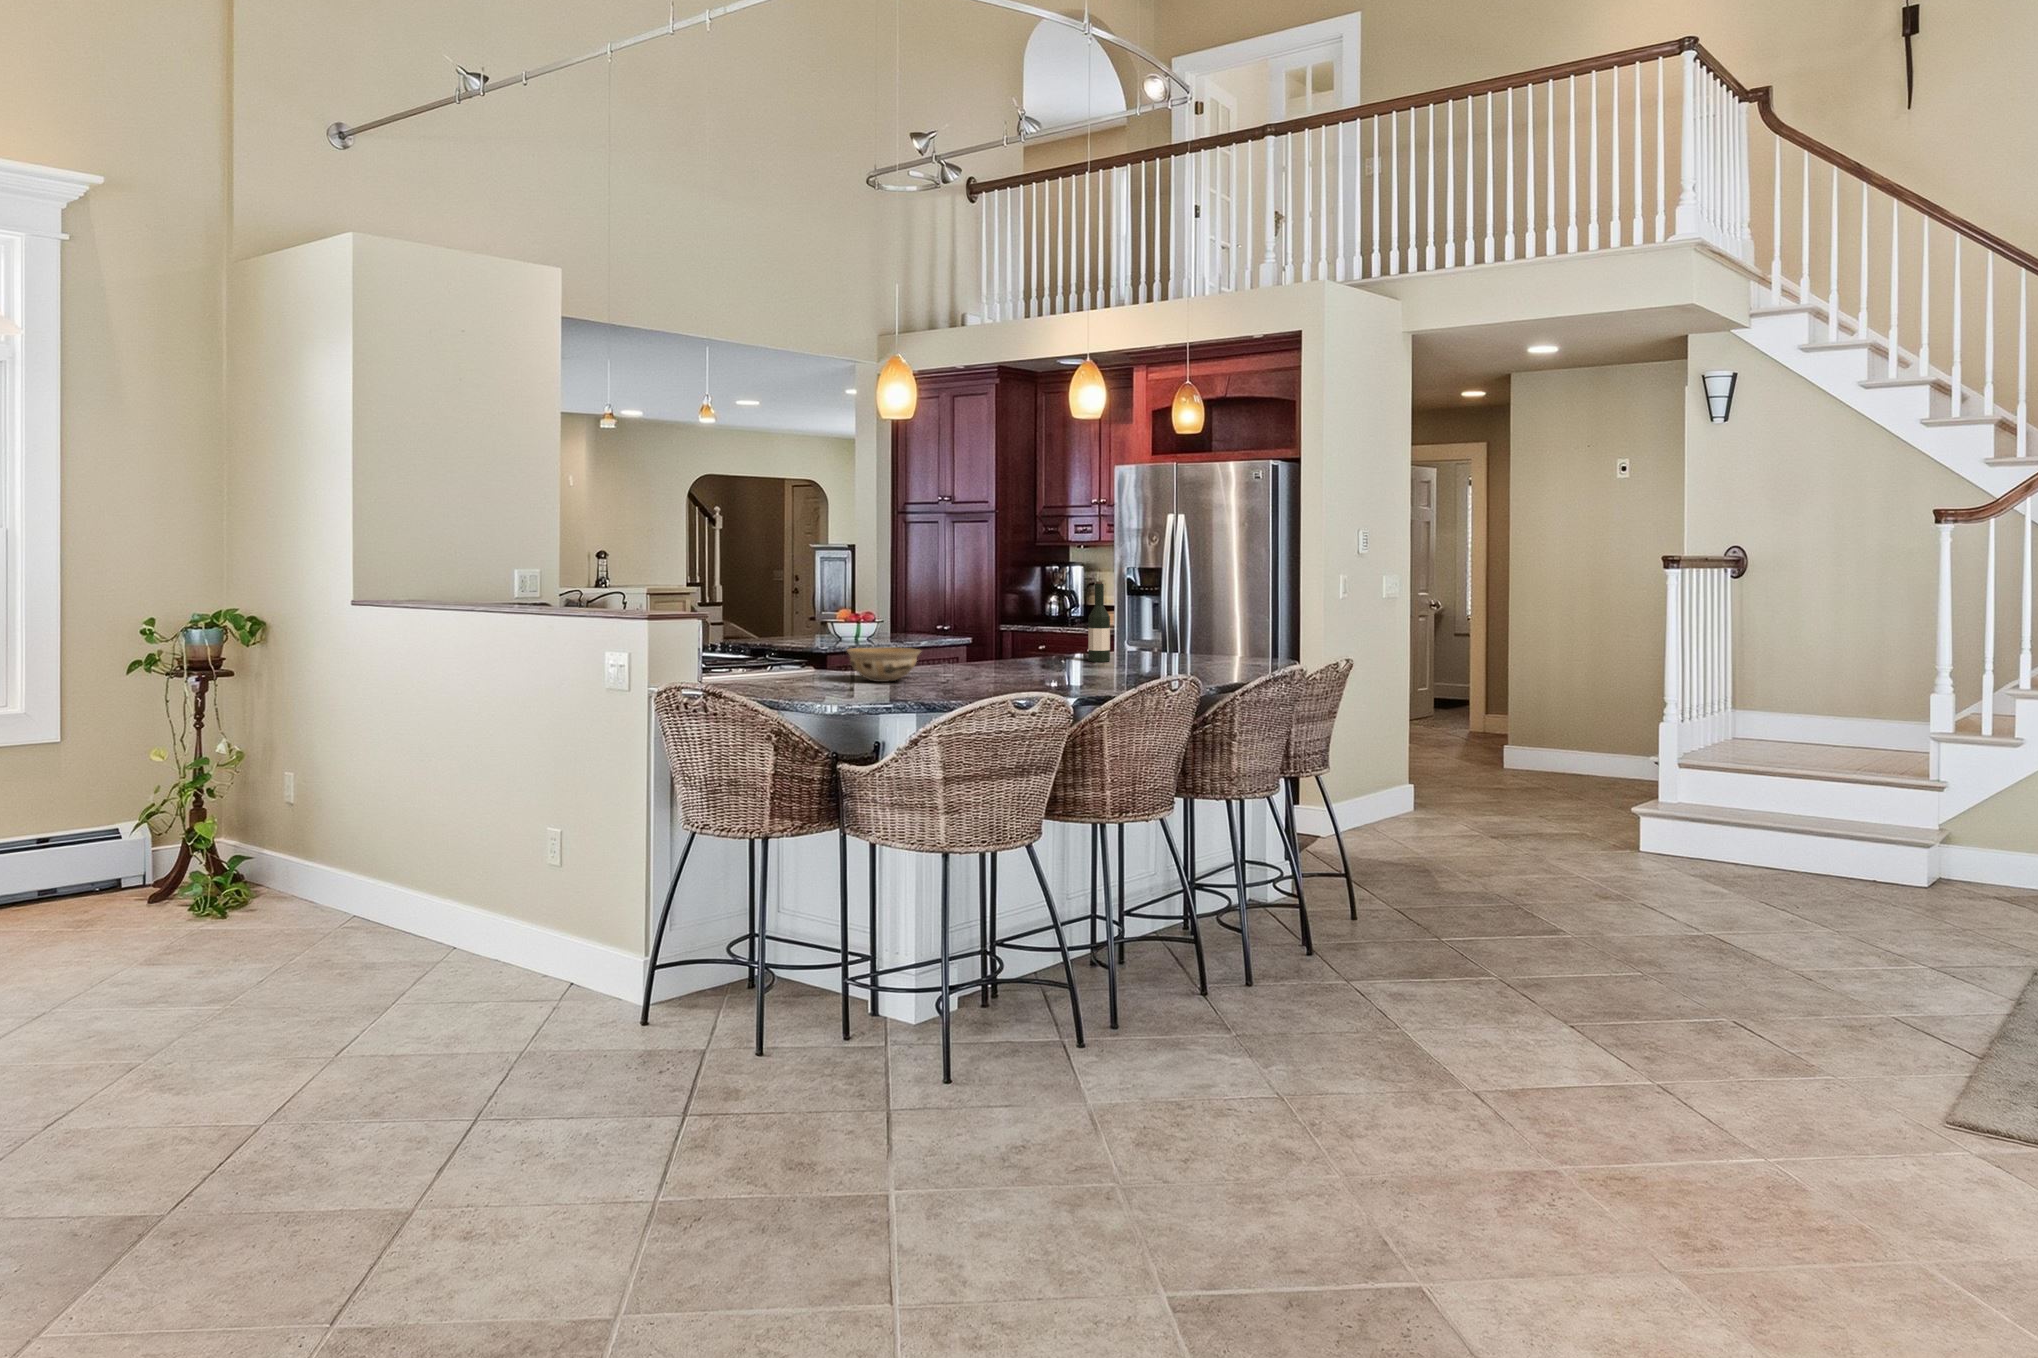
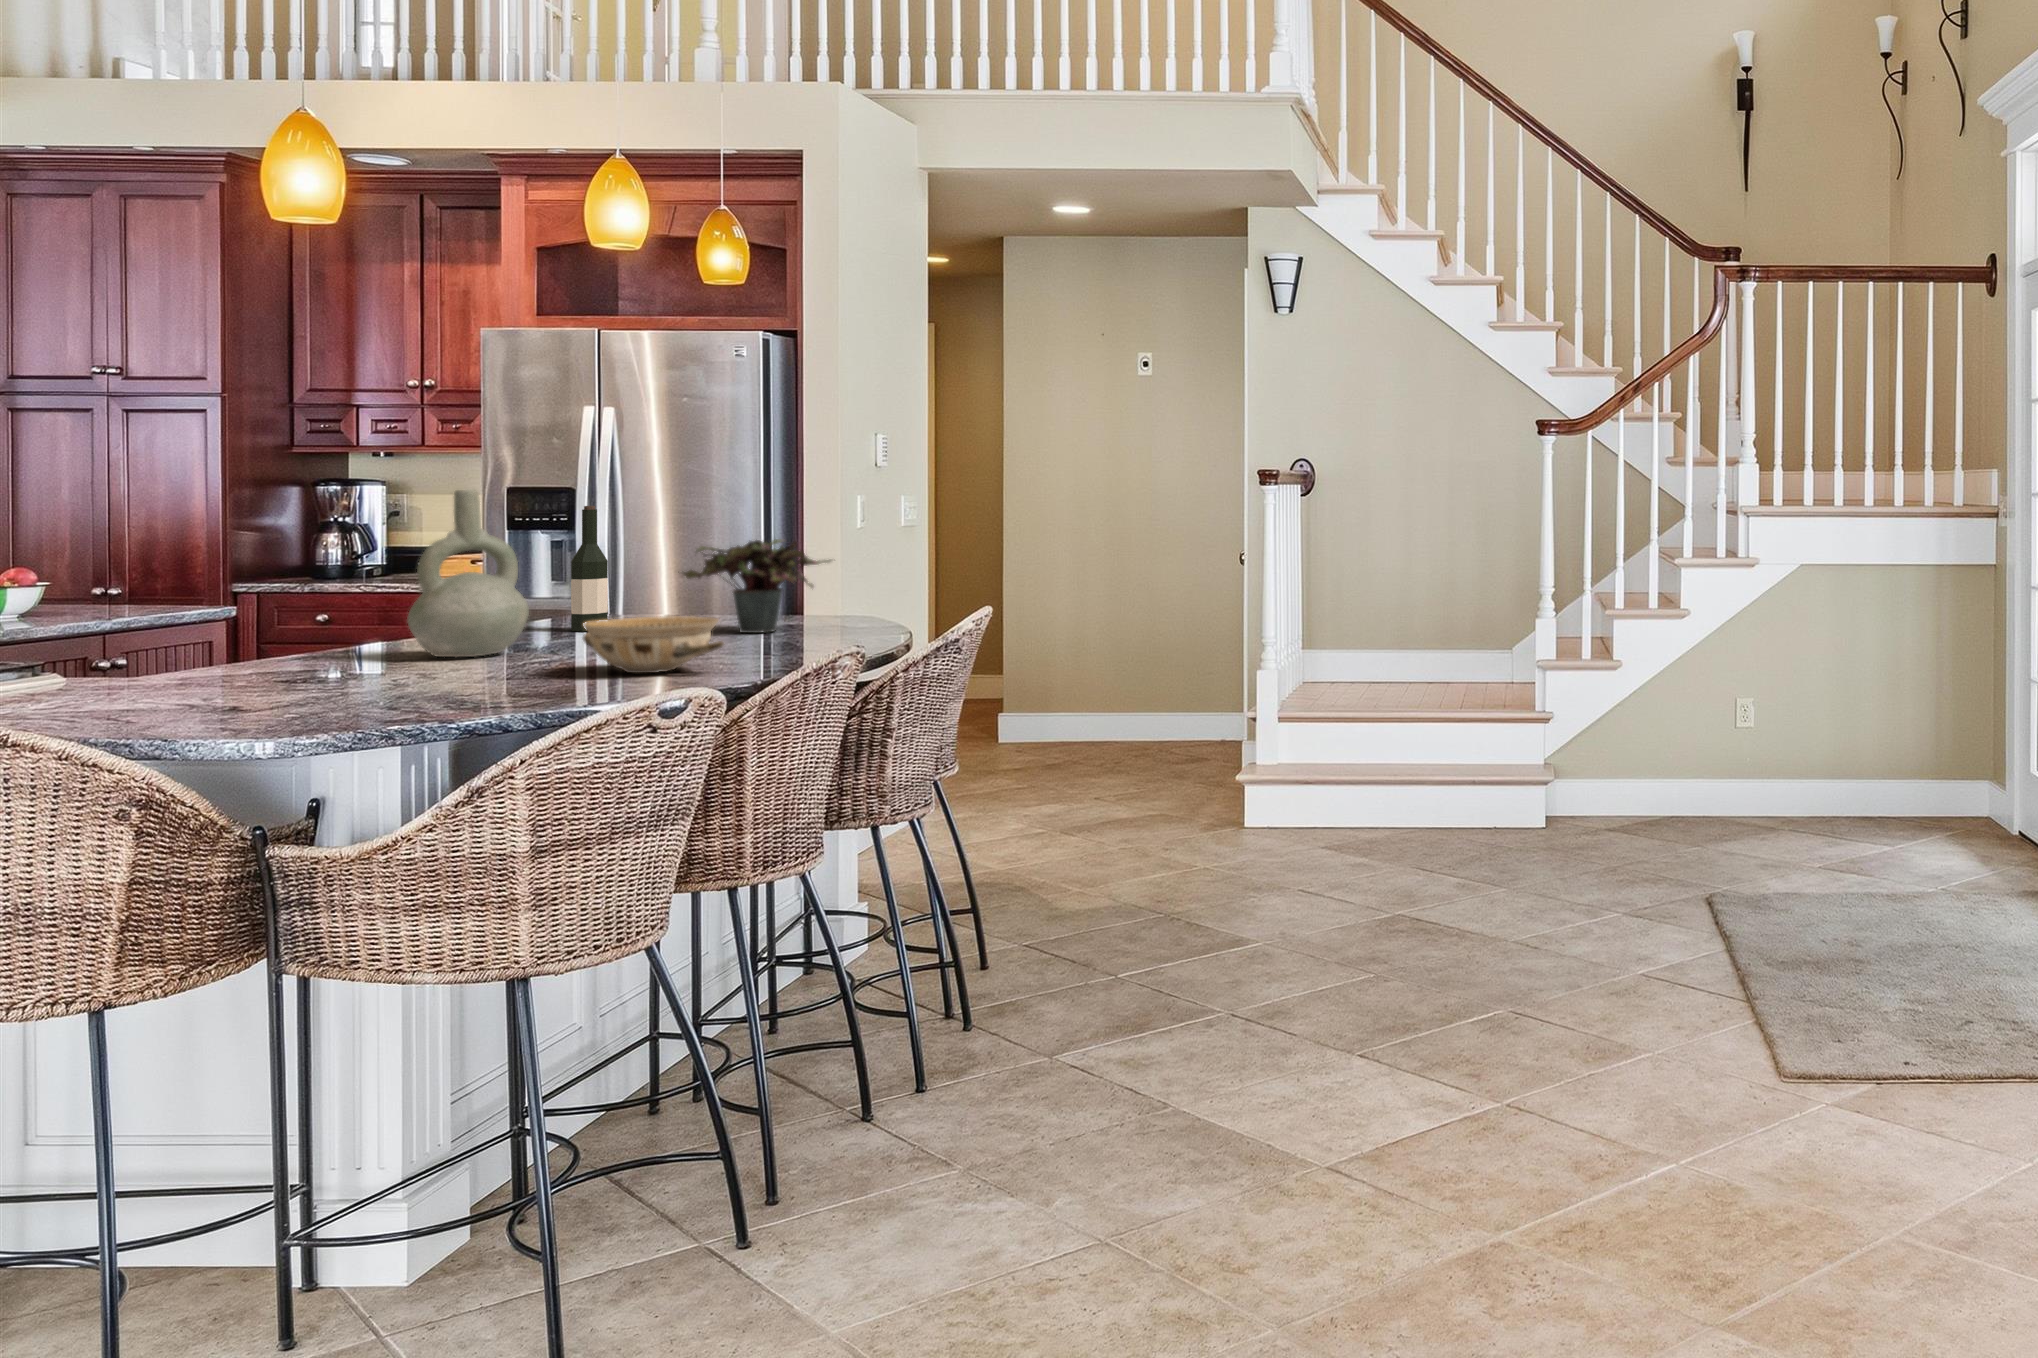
decorative vase: none [977,569,1040,671] -> present [408,489,529,657]
potted plant: none [1138,607,1237,670] -> present [678,539,831,633]
ceramic bowl: present [847,647,921,682] -> present [583,616,724,673]

